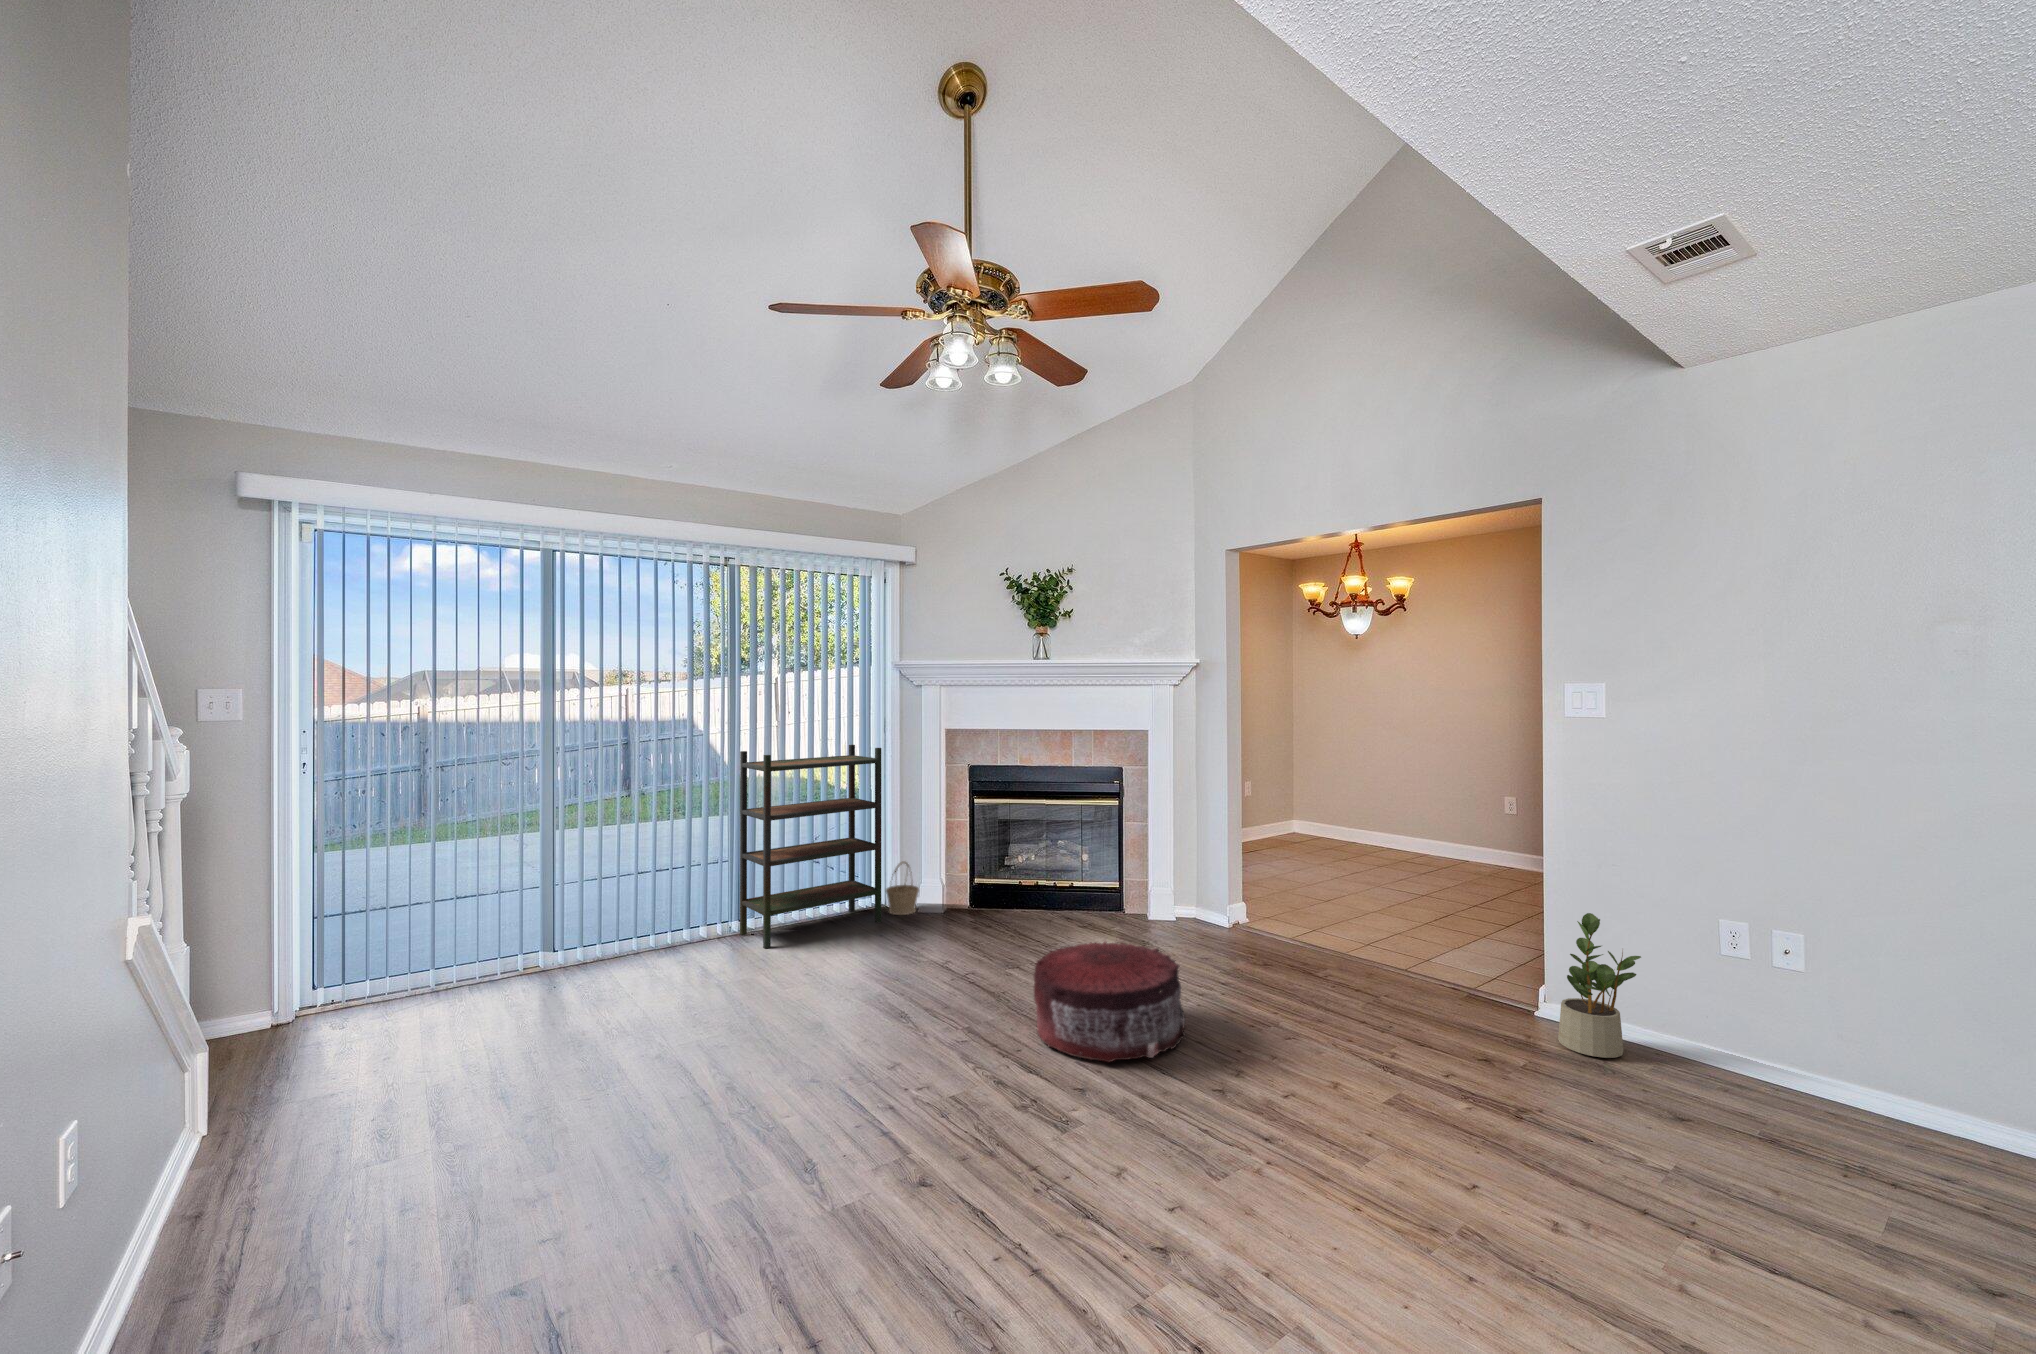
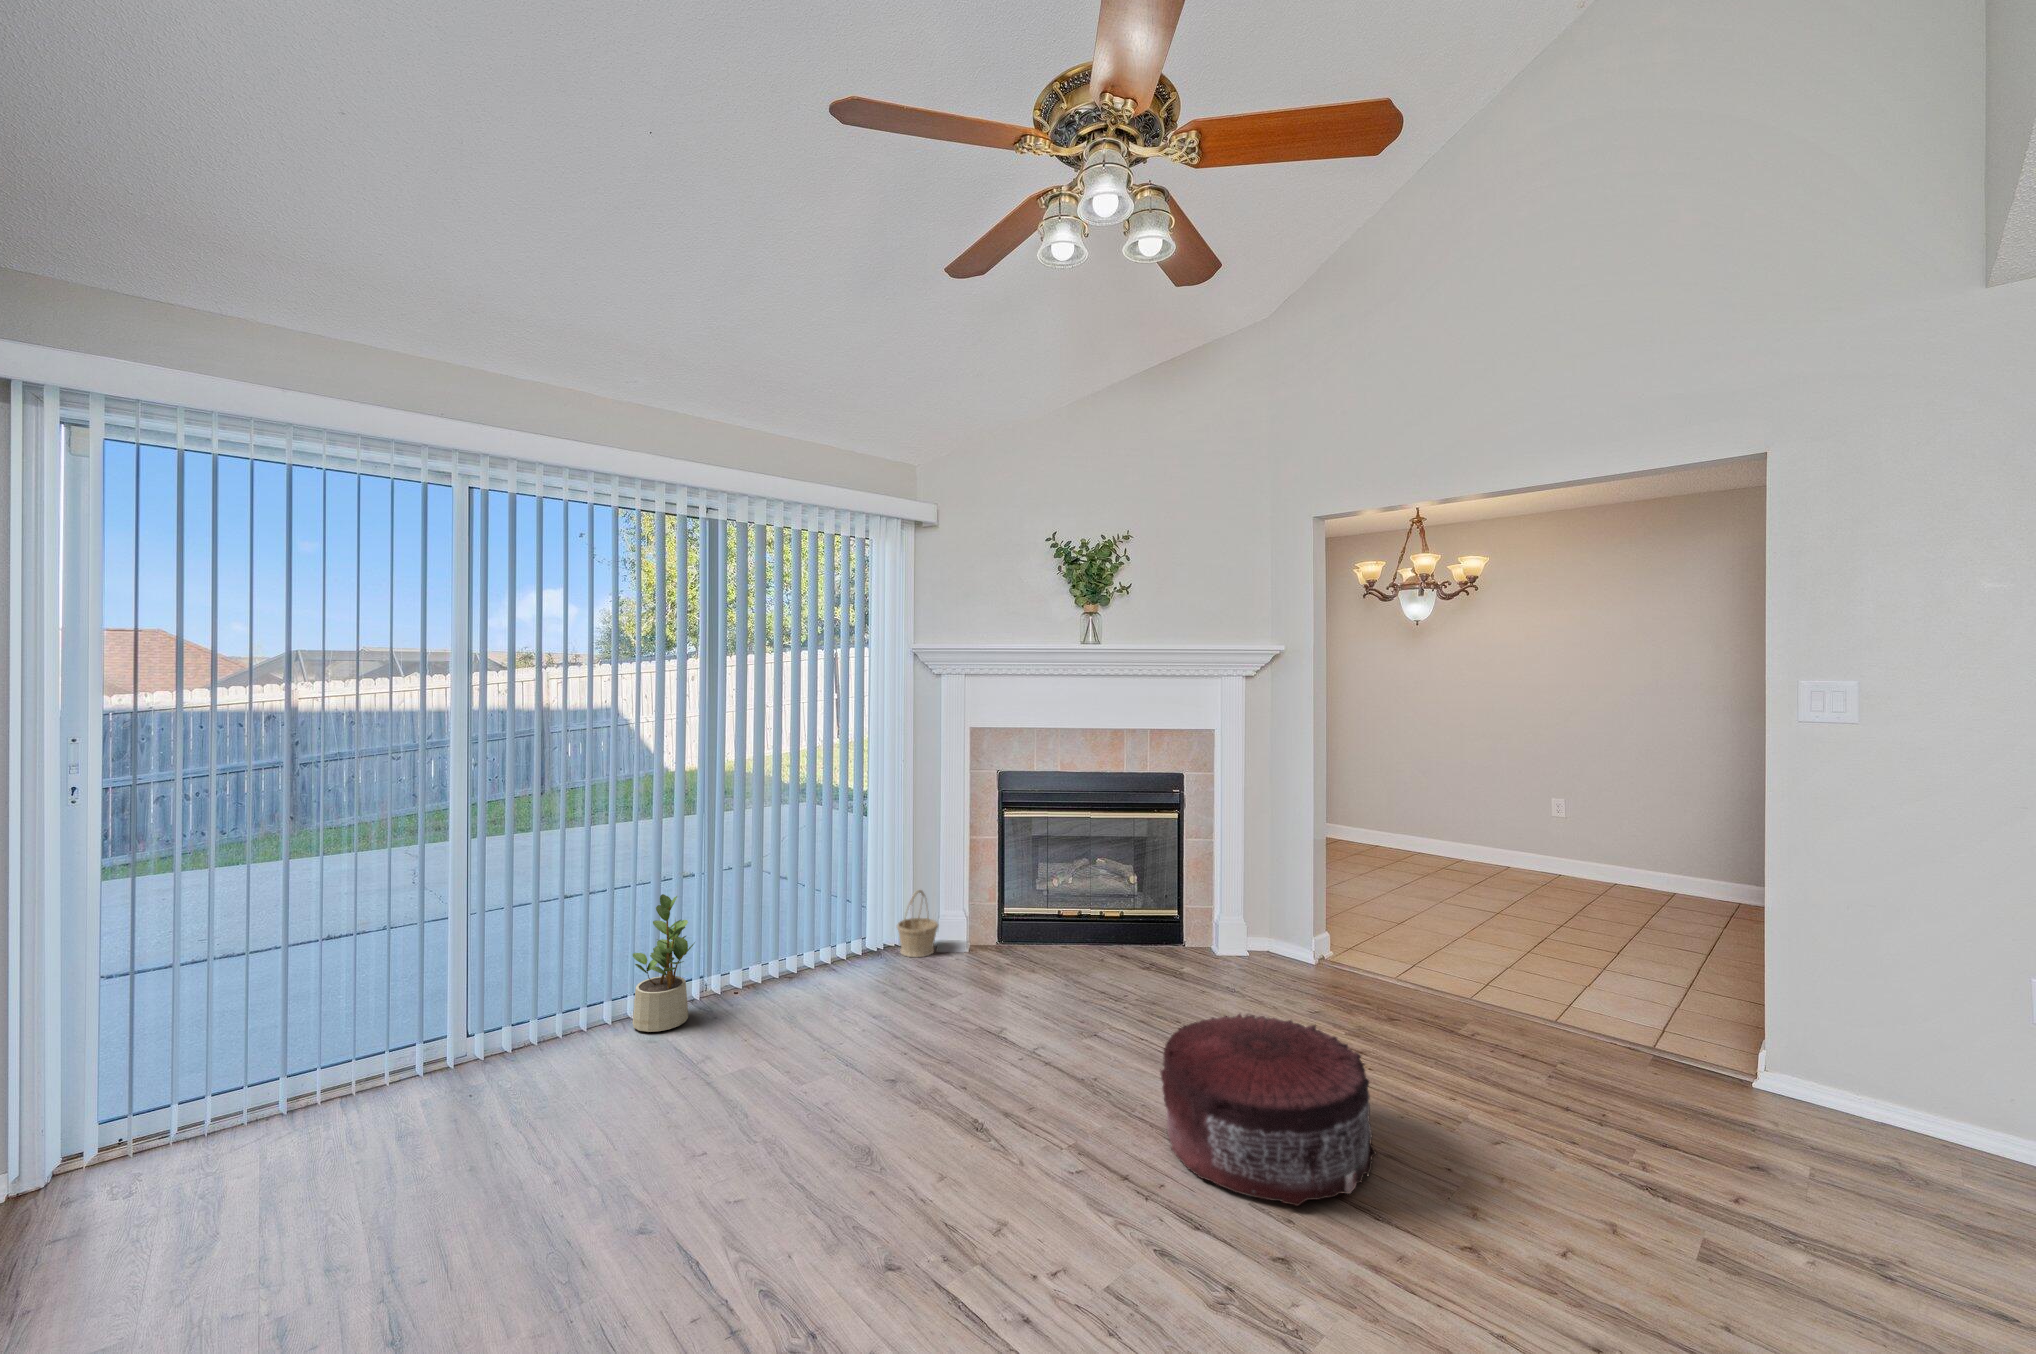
bookshelf: present [740,745,882,948] -> none [718,746,898,1014]
potted plant: present [1558,913,1641,1058] -> present [633,894,695,1032]

